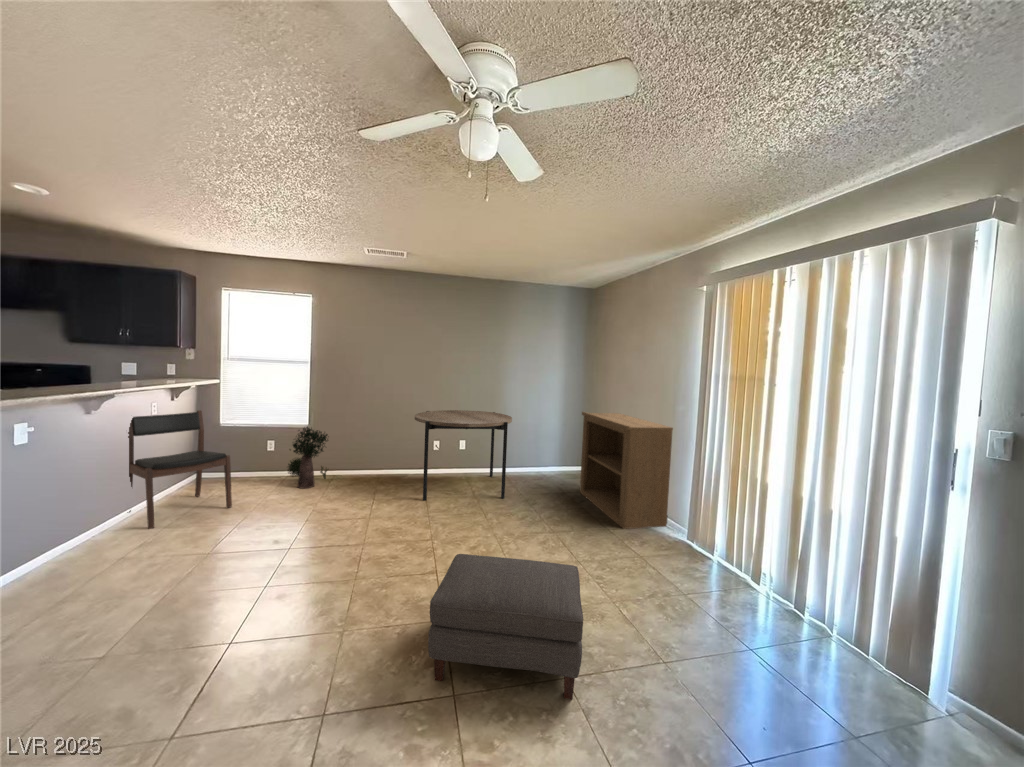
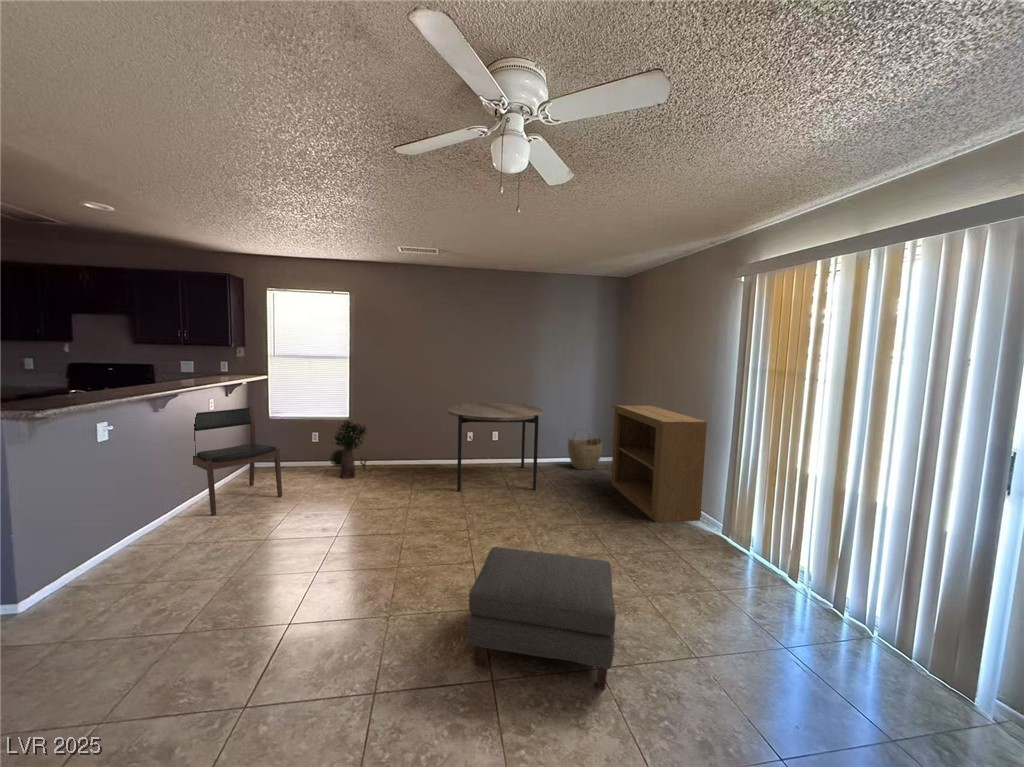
woven basket: none [537,436,571,478] -> present [568,432,602,470]

